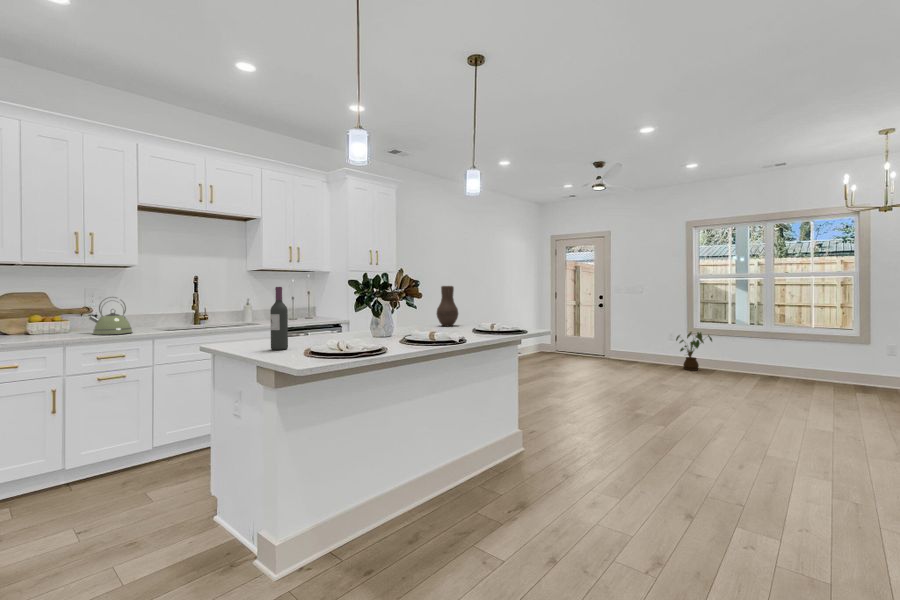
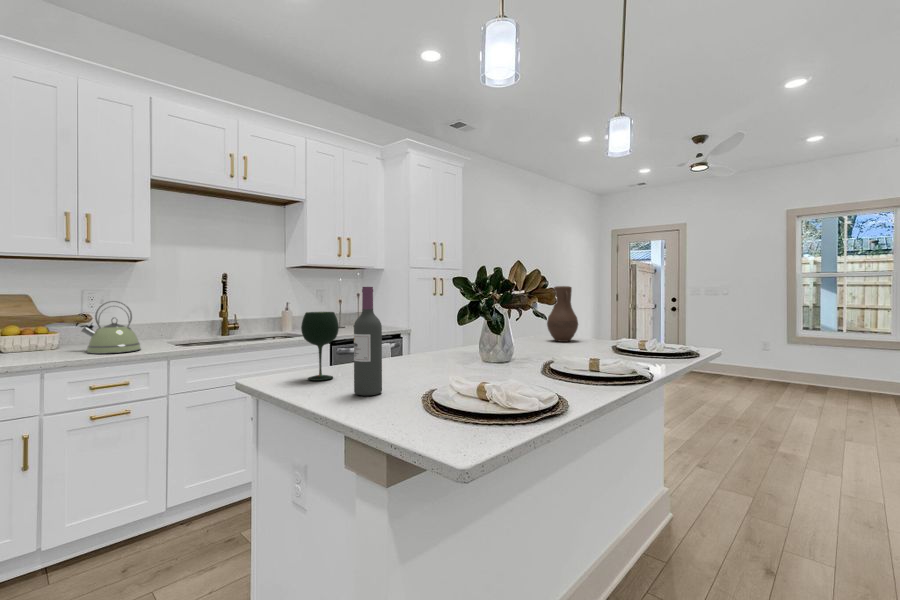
wine glass: none [243,302,267,345] -> present [301,312,339,381]
house plant: present [676,332,712,371] -> none [775,341,822,387]

